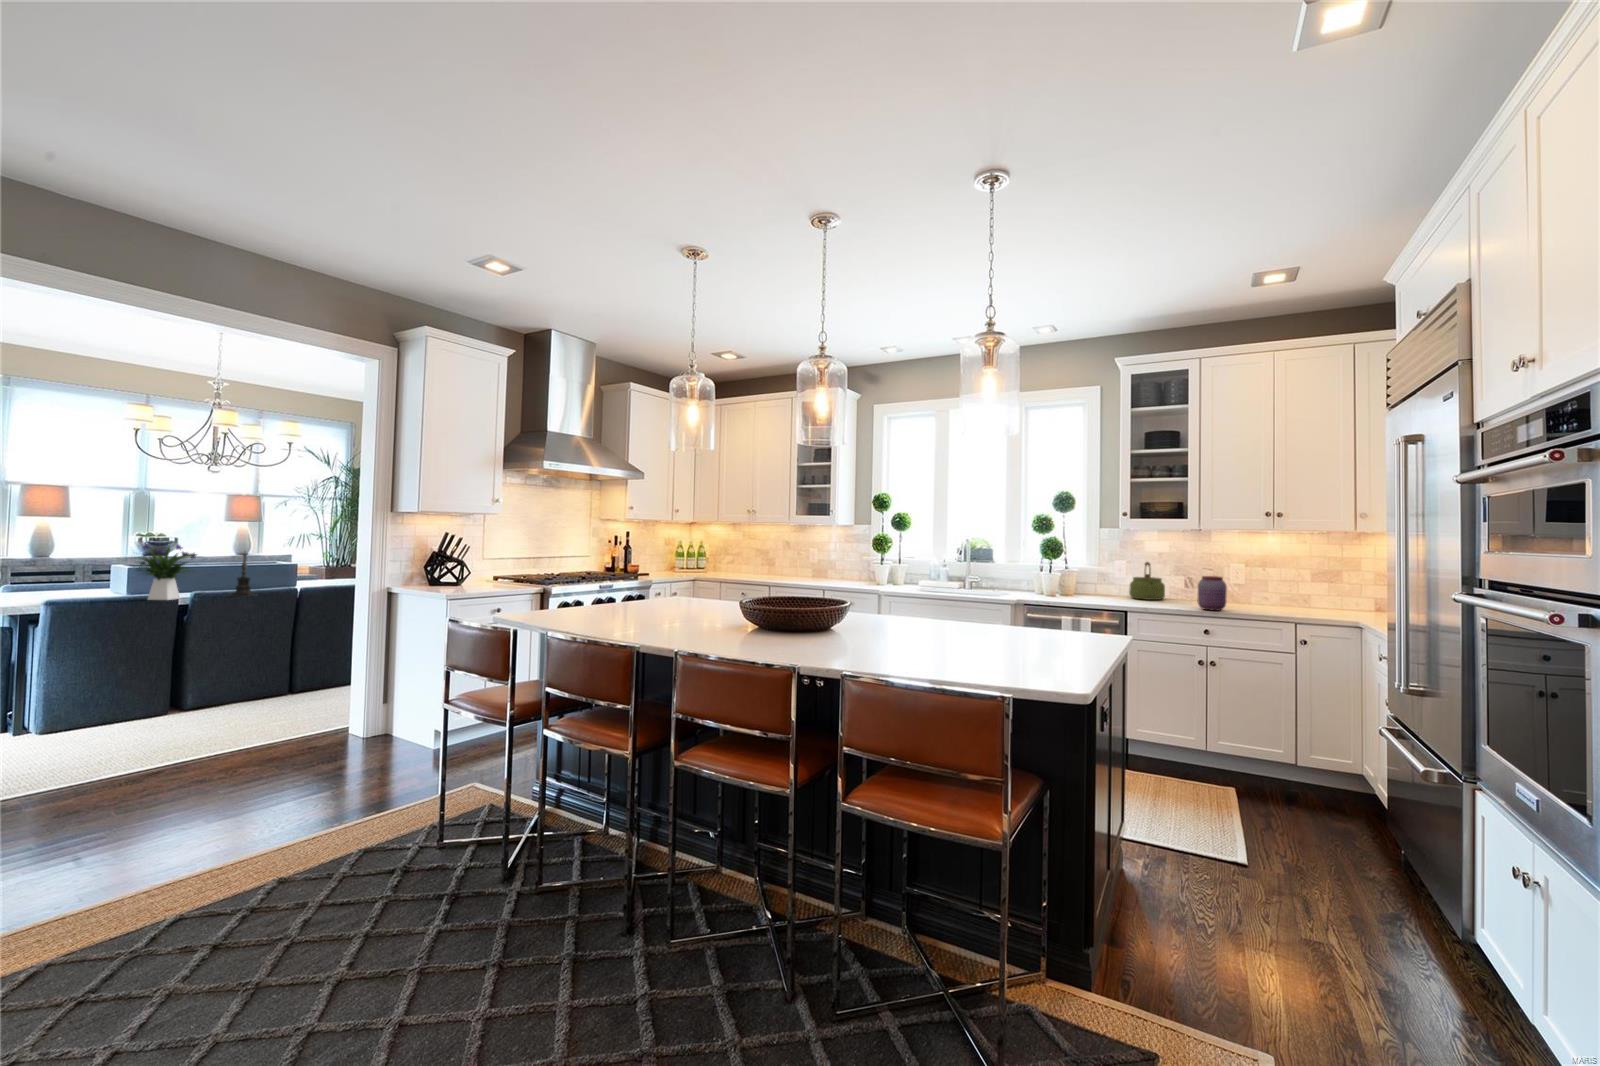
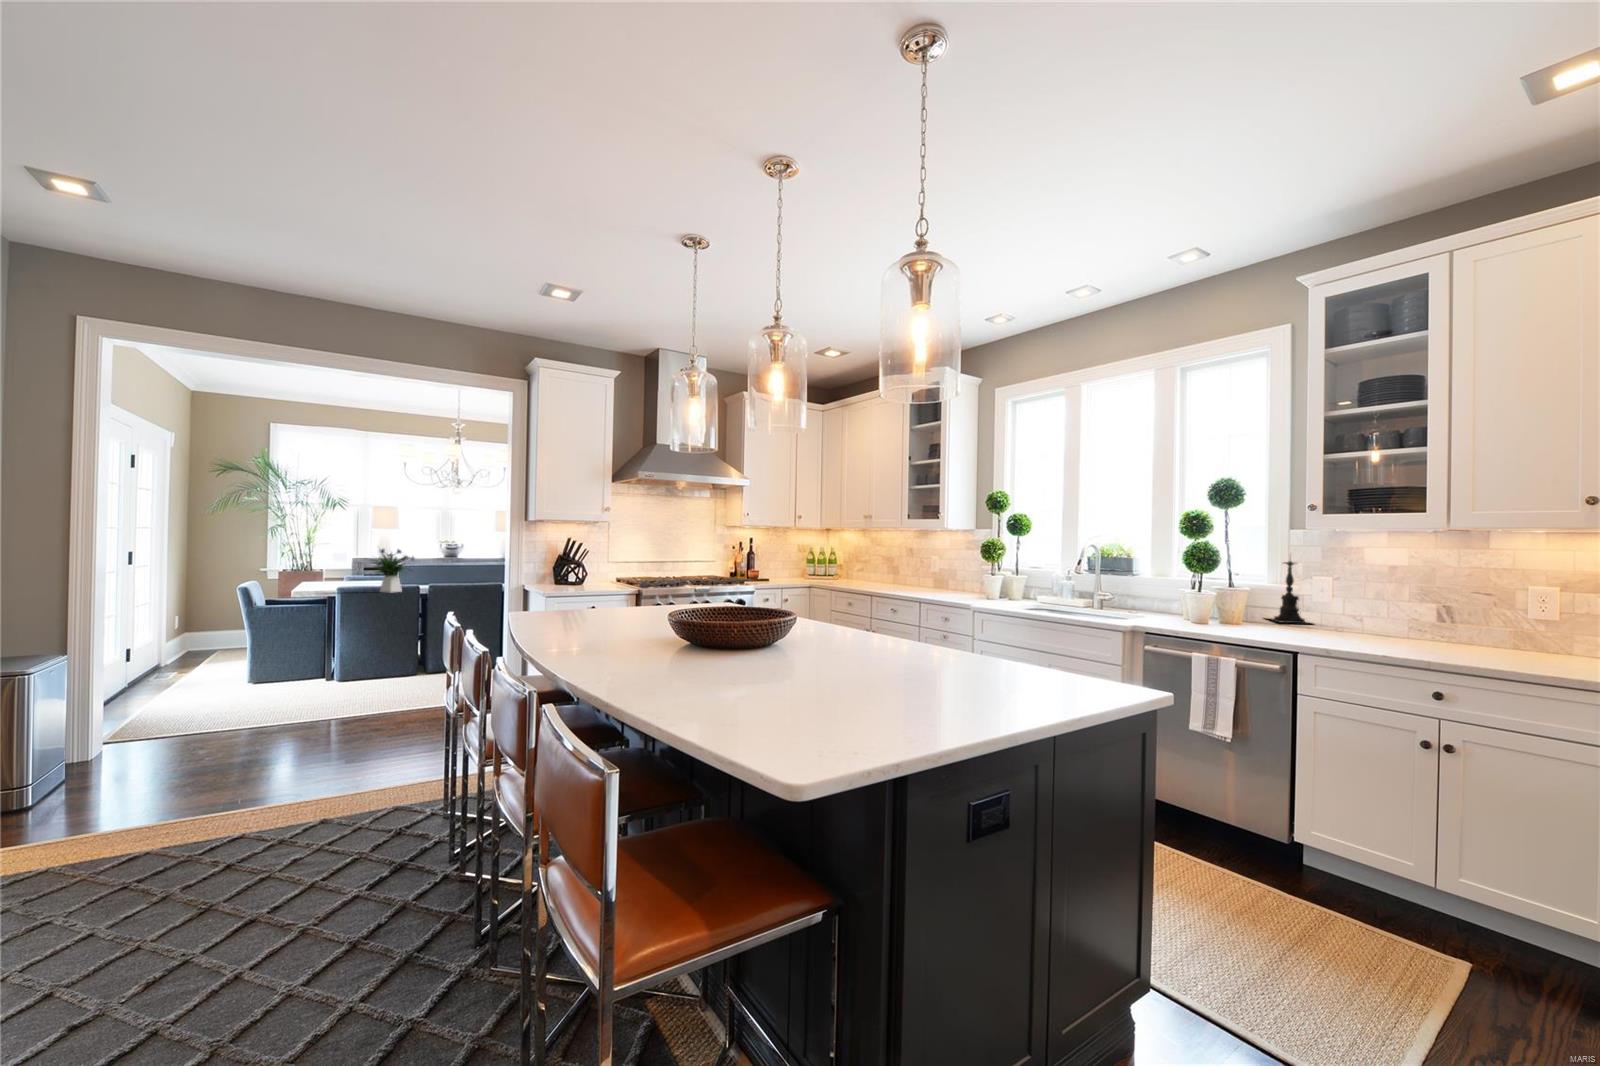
candle holder: present [226,553,257,597] -> present [1268,561,1310,624]
kettle: present [1129,562,1165,600] -> none [1322,579,1384,637]
jar: present [1197,576,1227,611] -> none [1428,605,1486,663]

